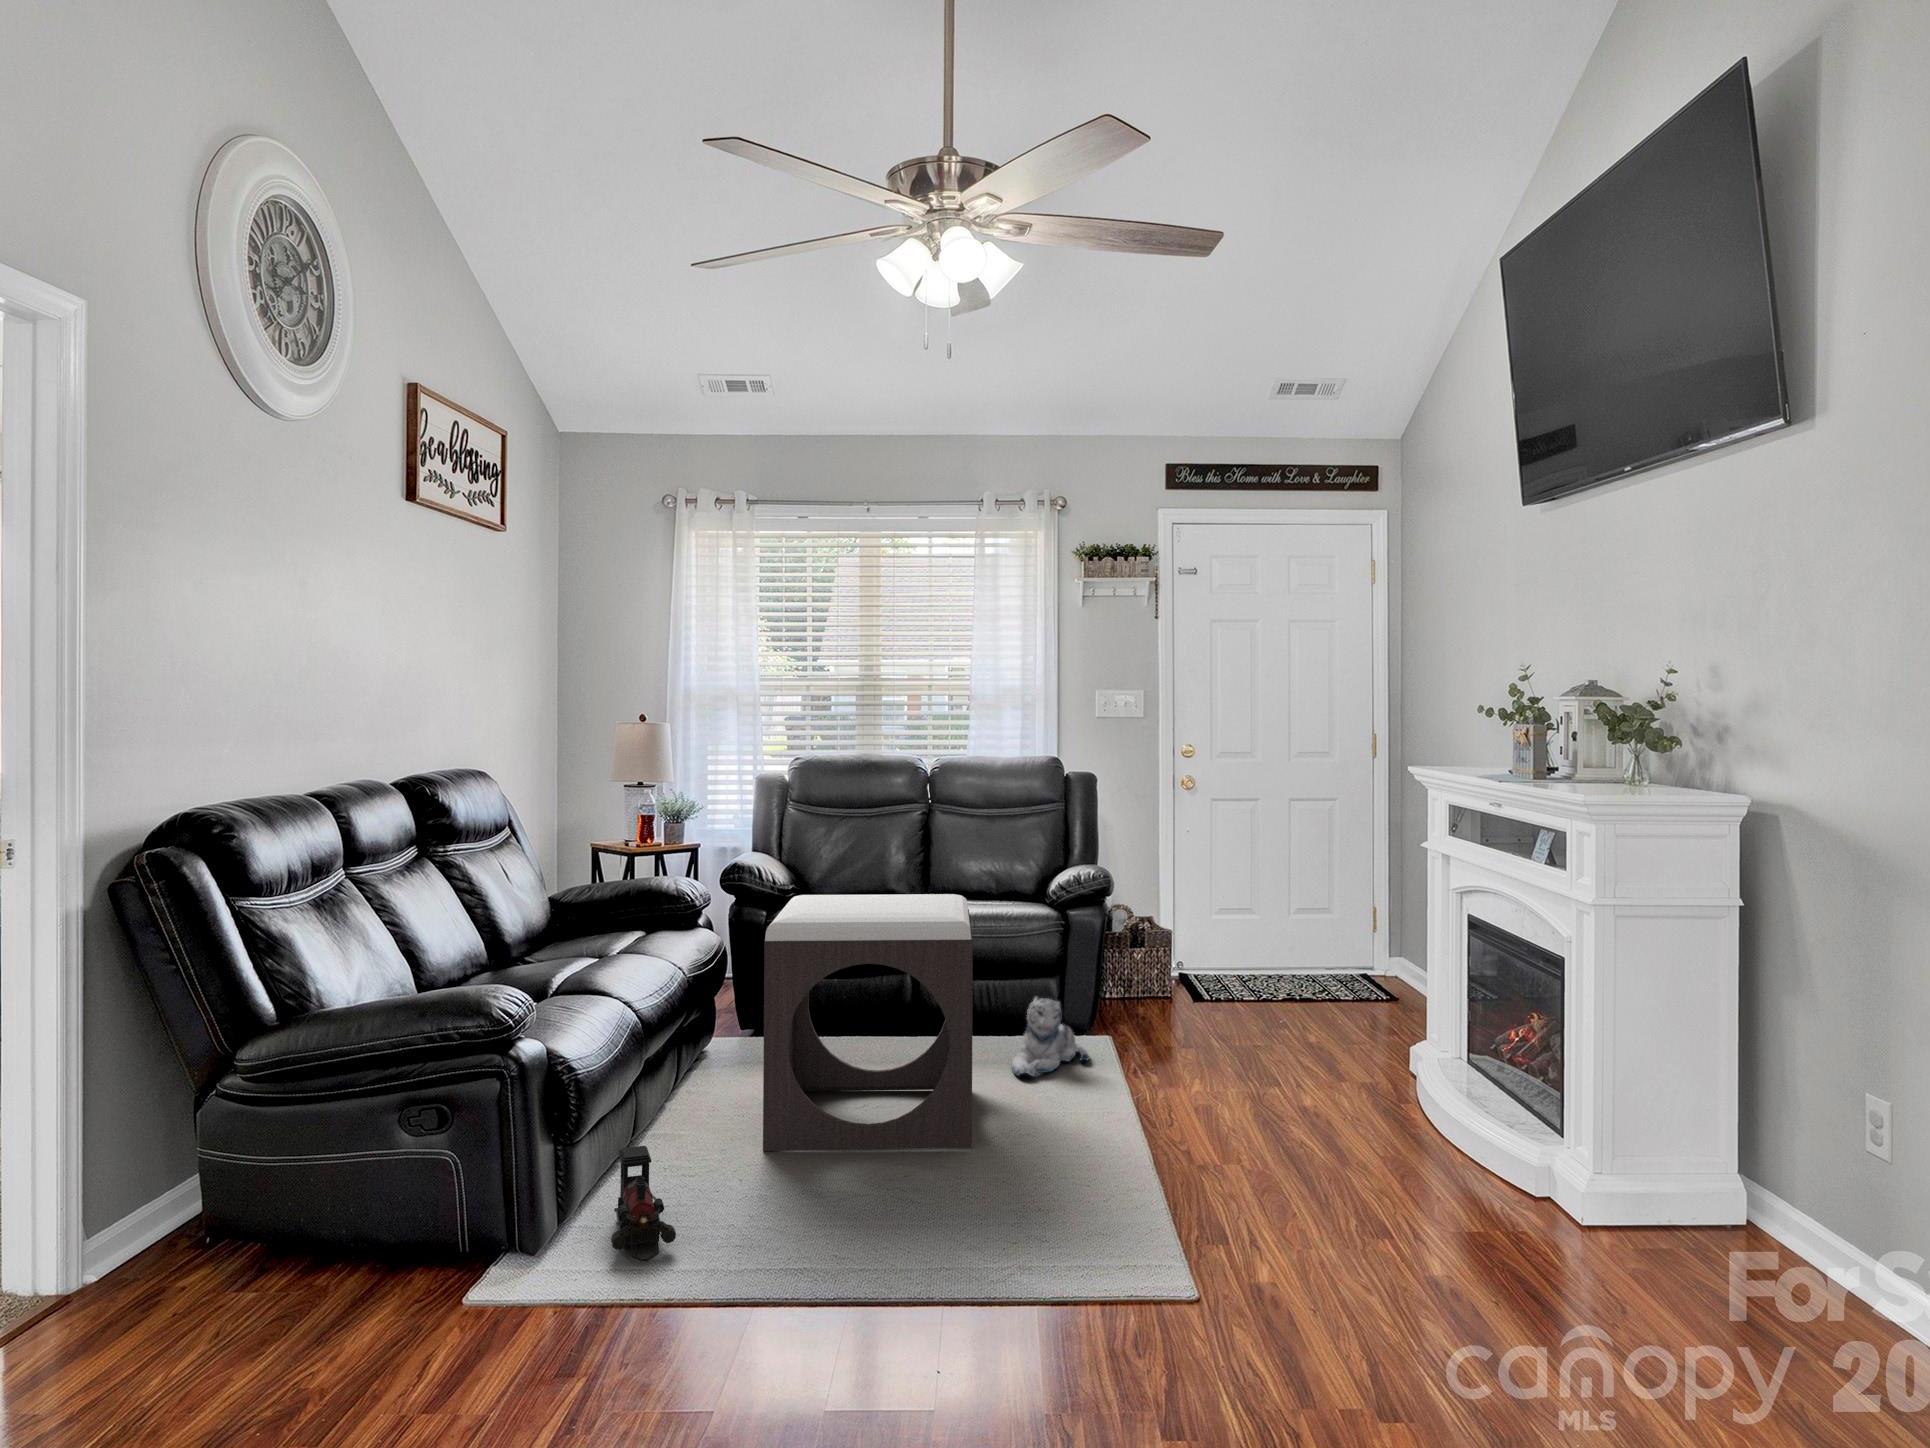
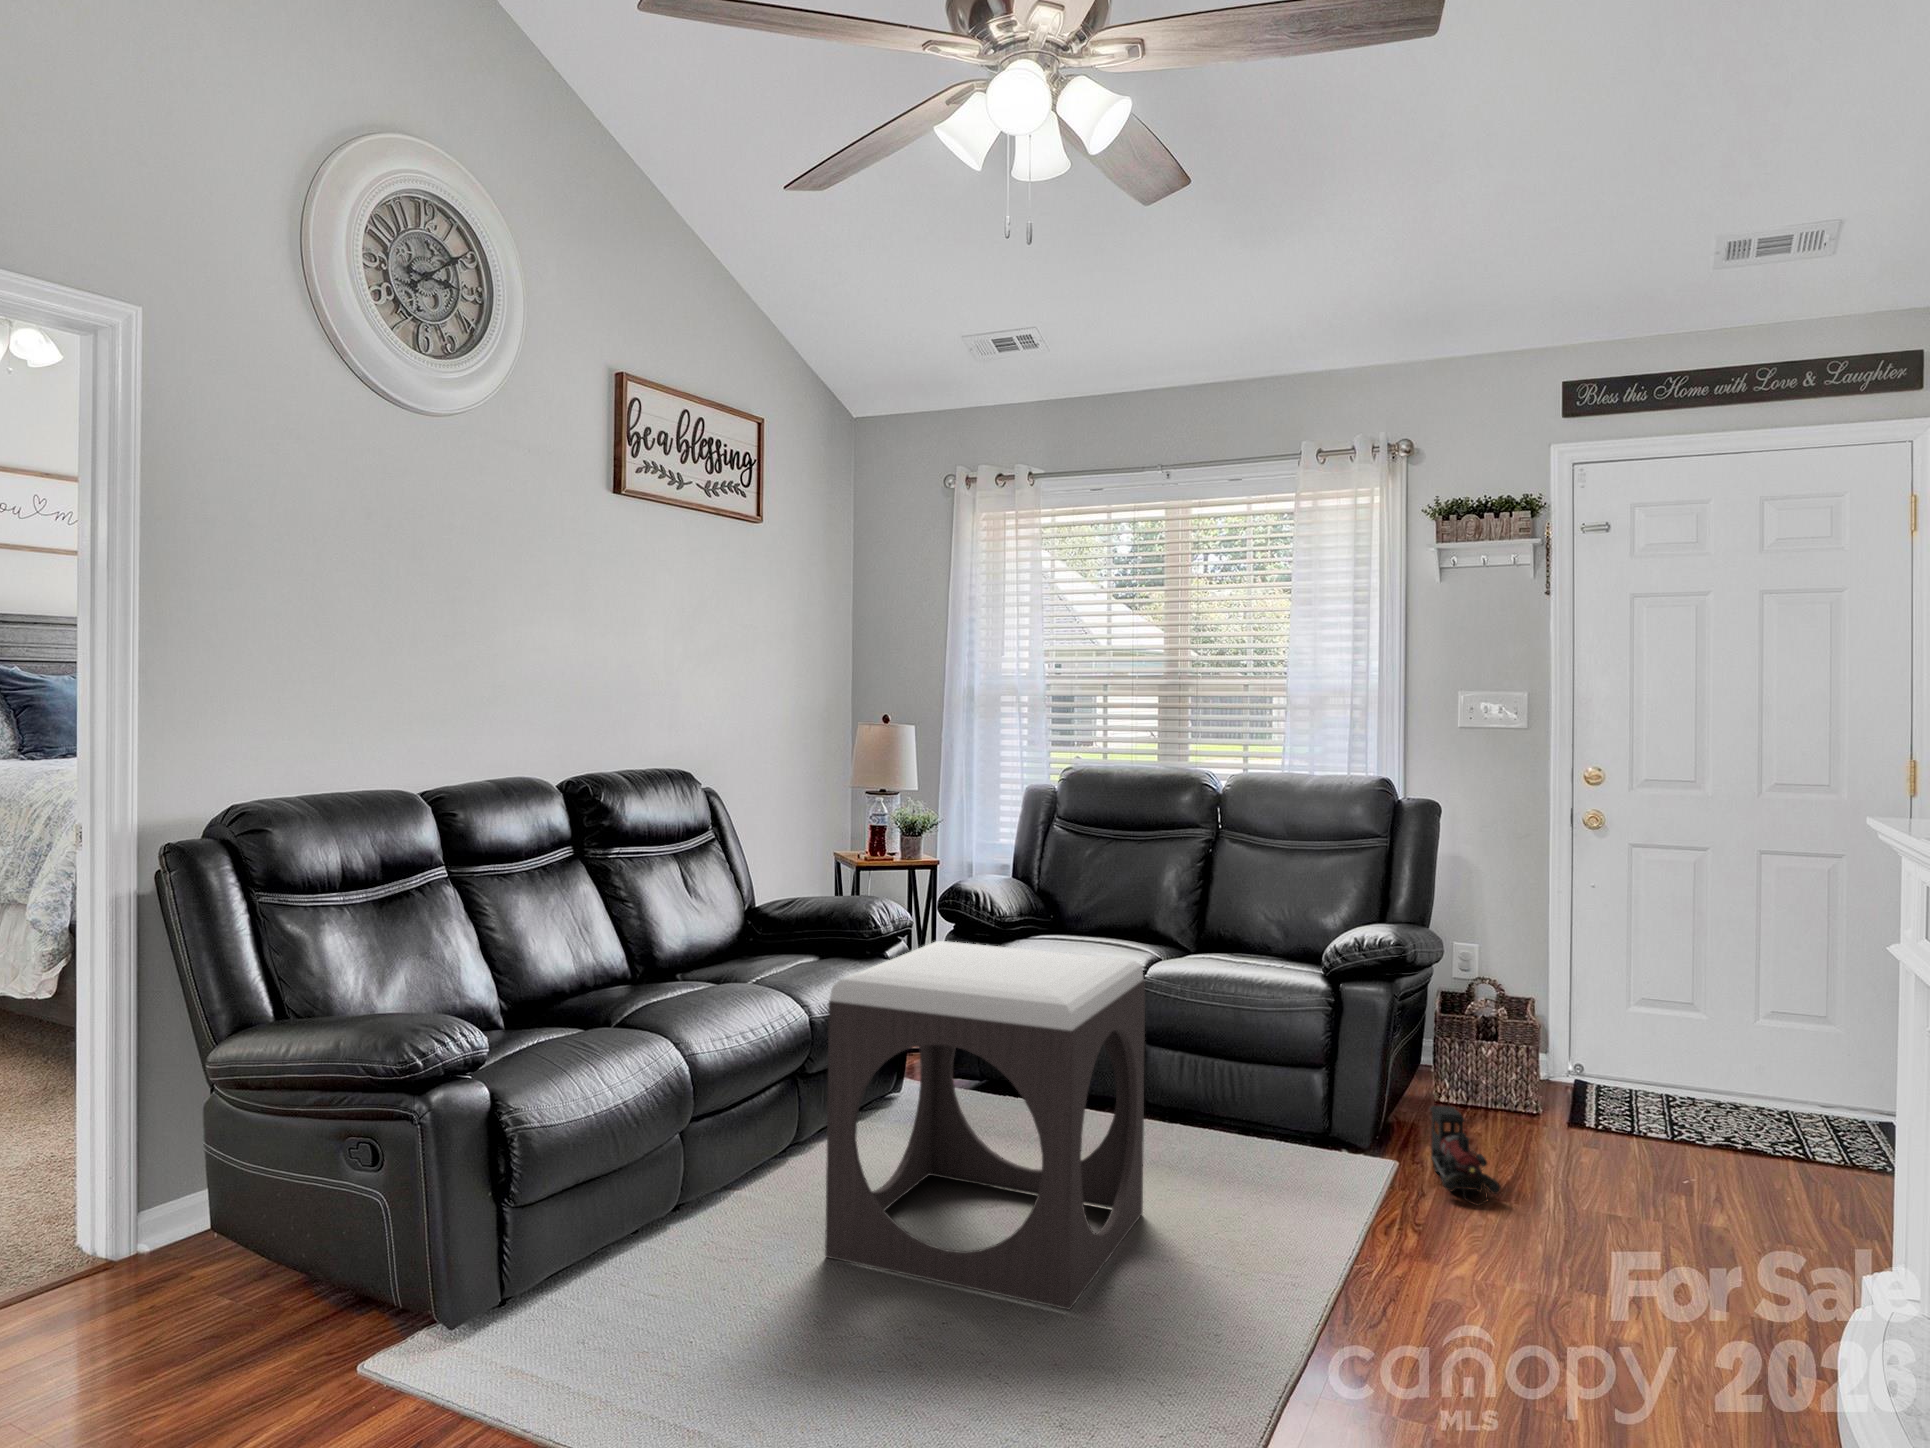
plush toy: present [1012,997,1089,1076] -> none [1219,1101,1345,1212]
toy train: present [611,1146,676,1261] -> present [1430,1106,1501,1205]

